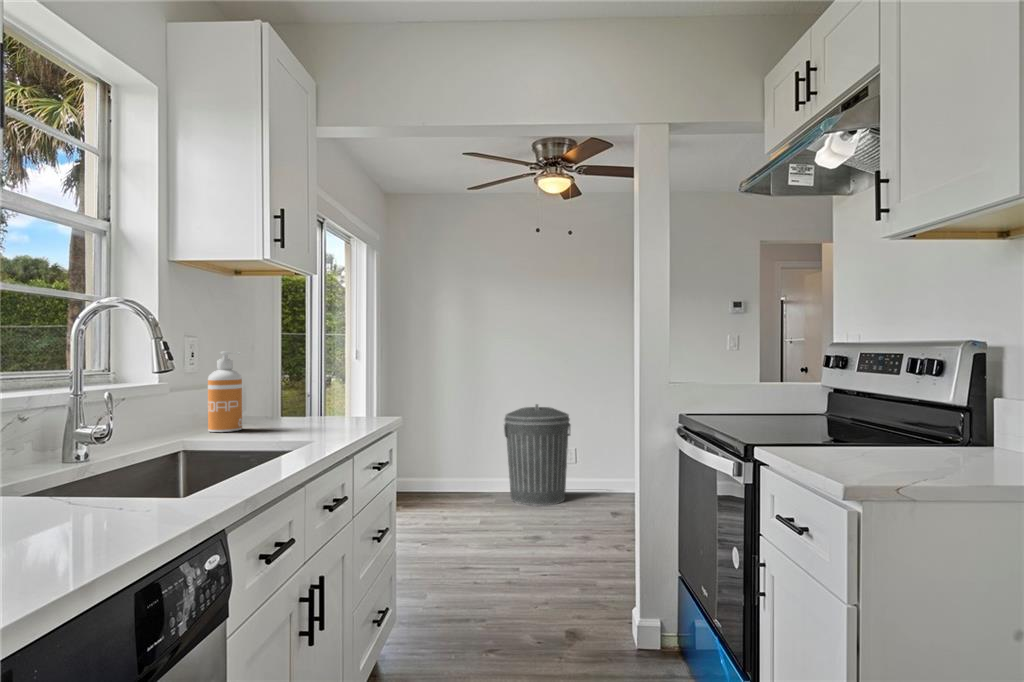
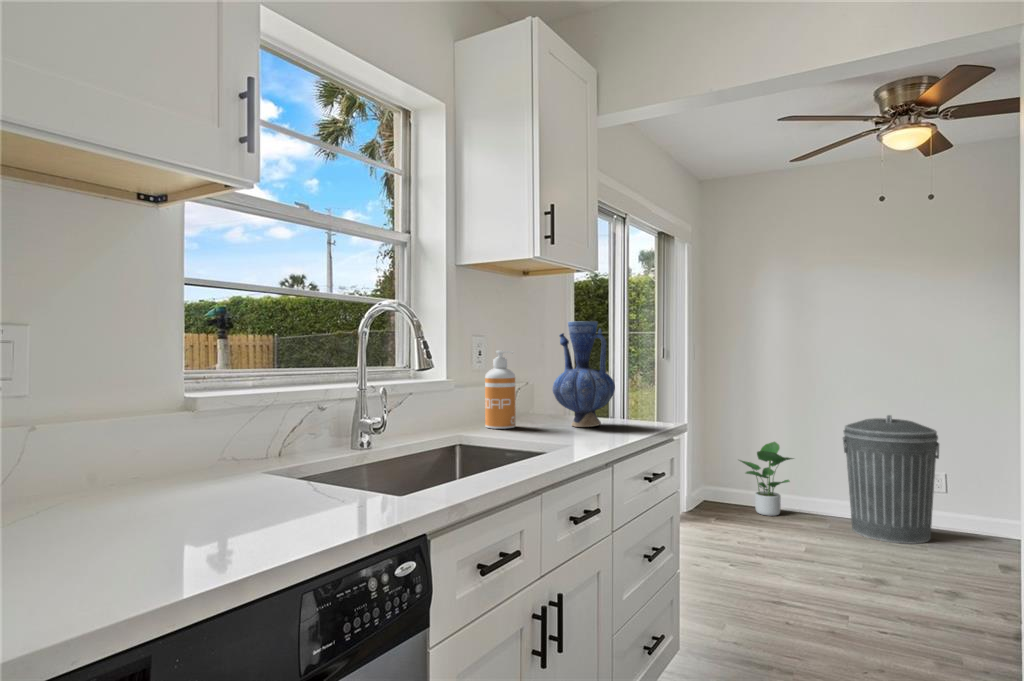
vase: none [280,323,343,425] -> present [552,321,615,427]
potted plant: none [419,433,467,498] -> present [739,442,793,516]

